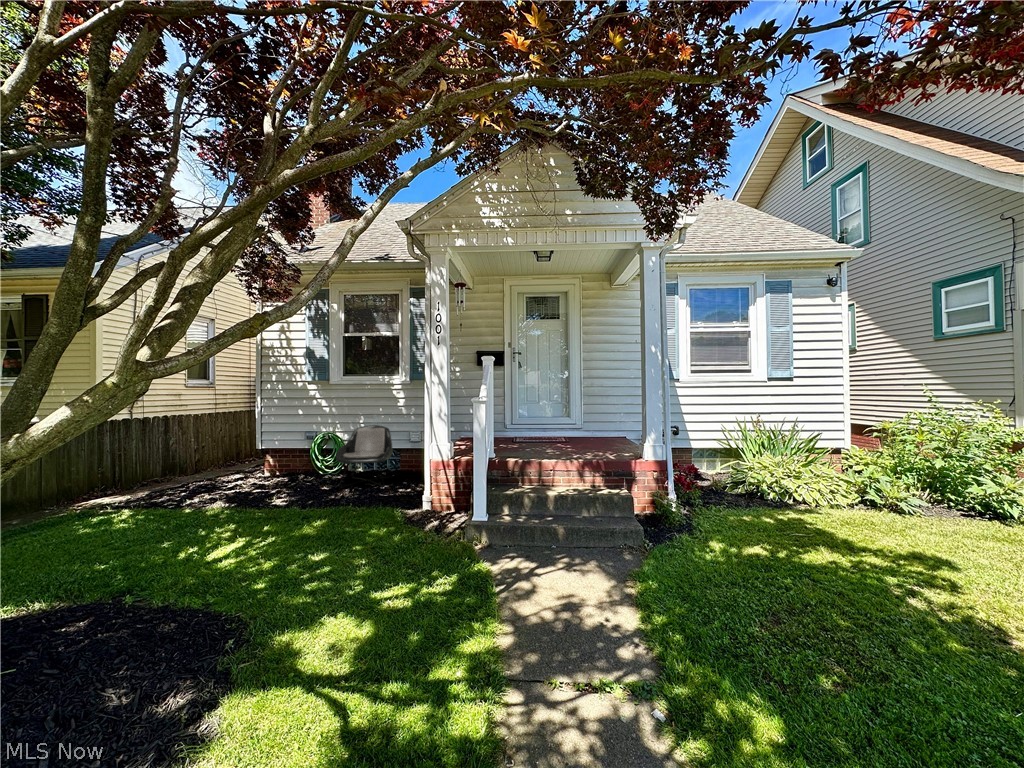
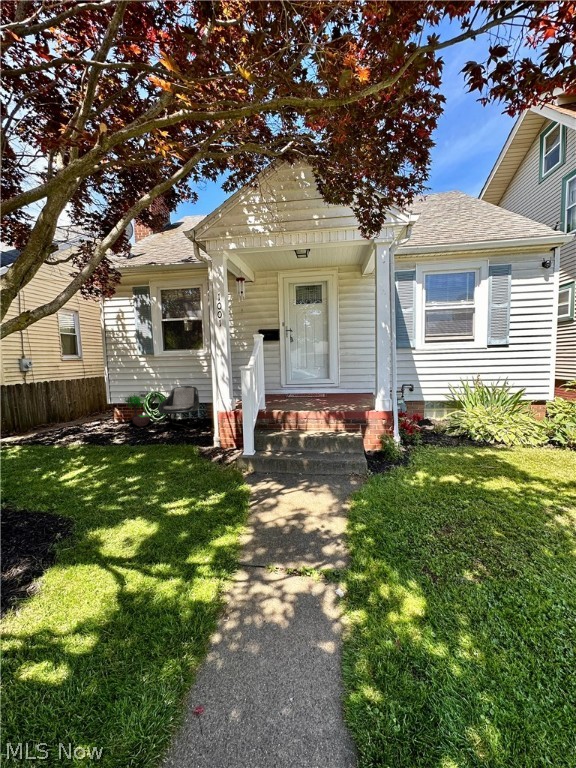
potted tree: none [283,431,321,482] -> present [125,393,150,427]

